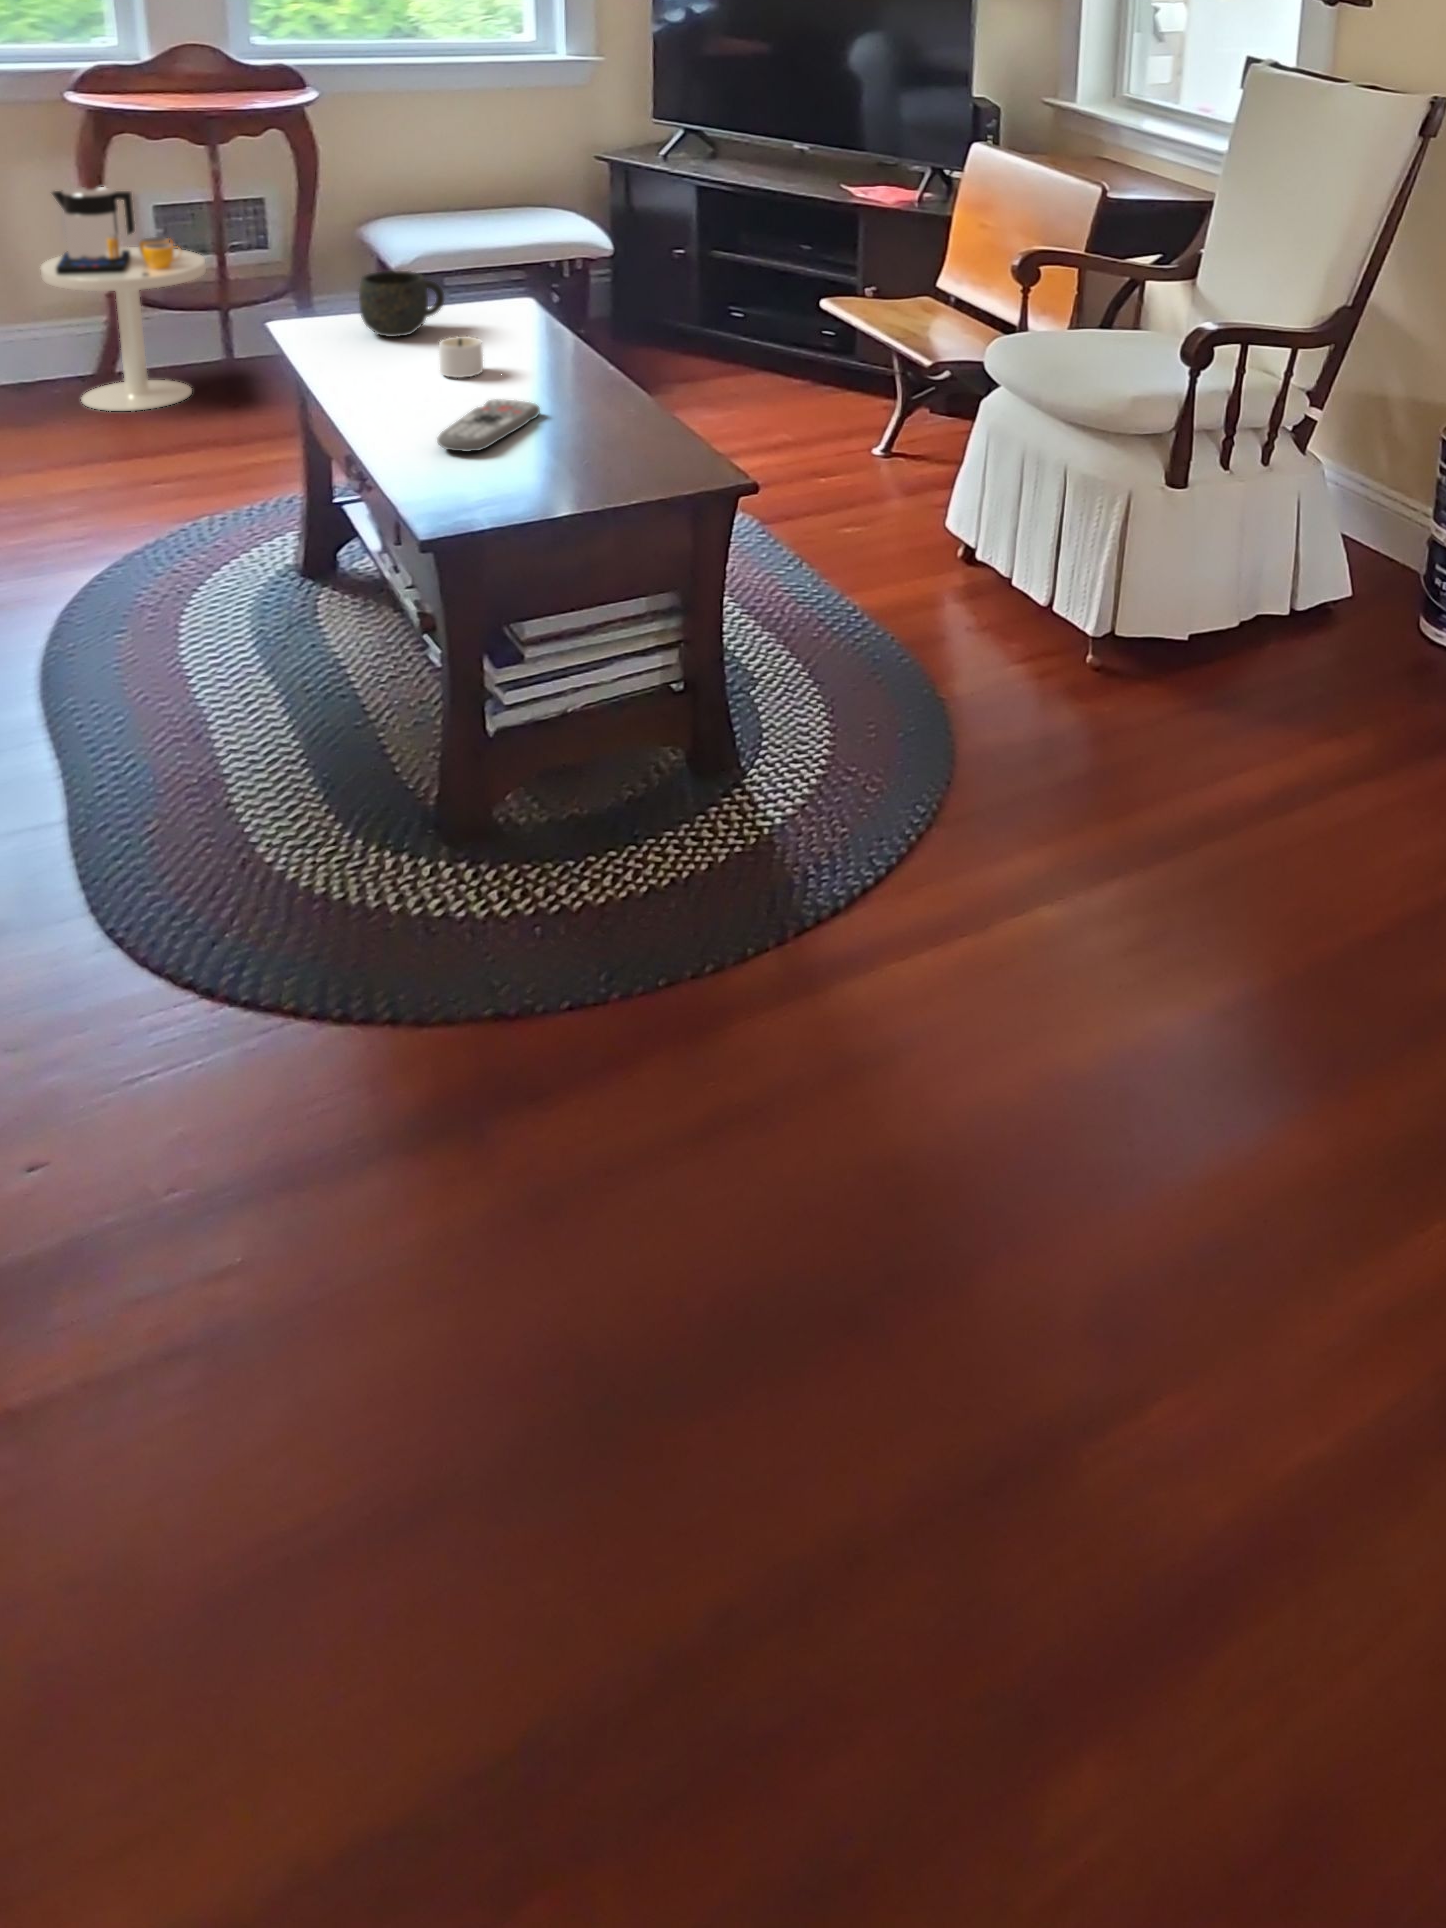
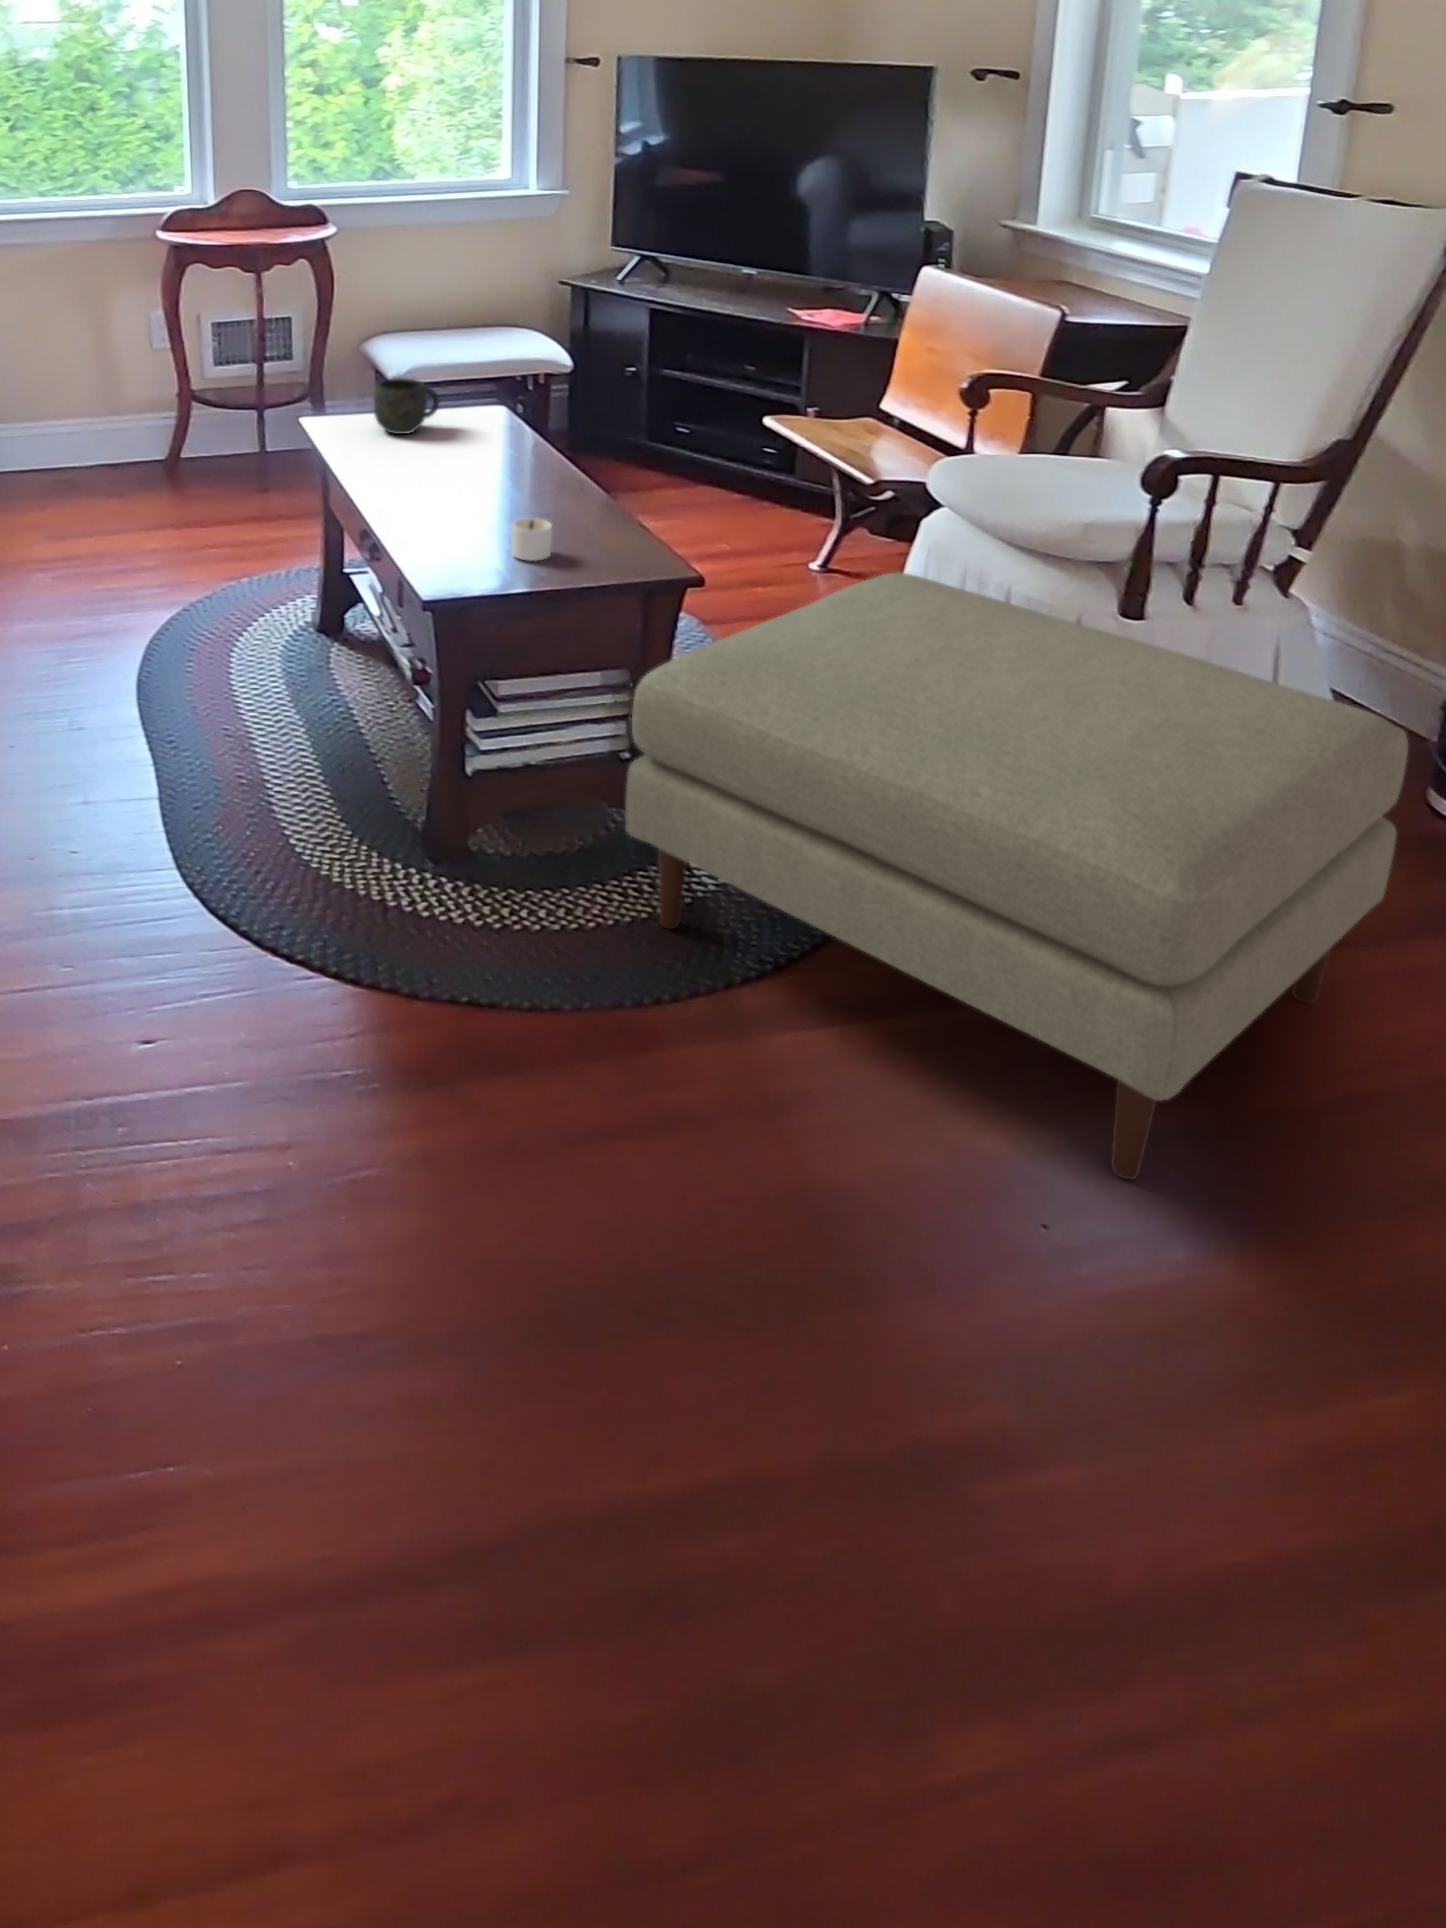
side table: present [41,187,206,411] -> none [136,308,249,490]
candle: present [439,336,483,378] -> present [511,518,552,561]
remote control: present [437,400,540,451] -> none [437,490,518,532]
ottoman: none [675,461,1411,1057] -> present [625,573,1408,1180]

